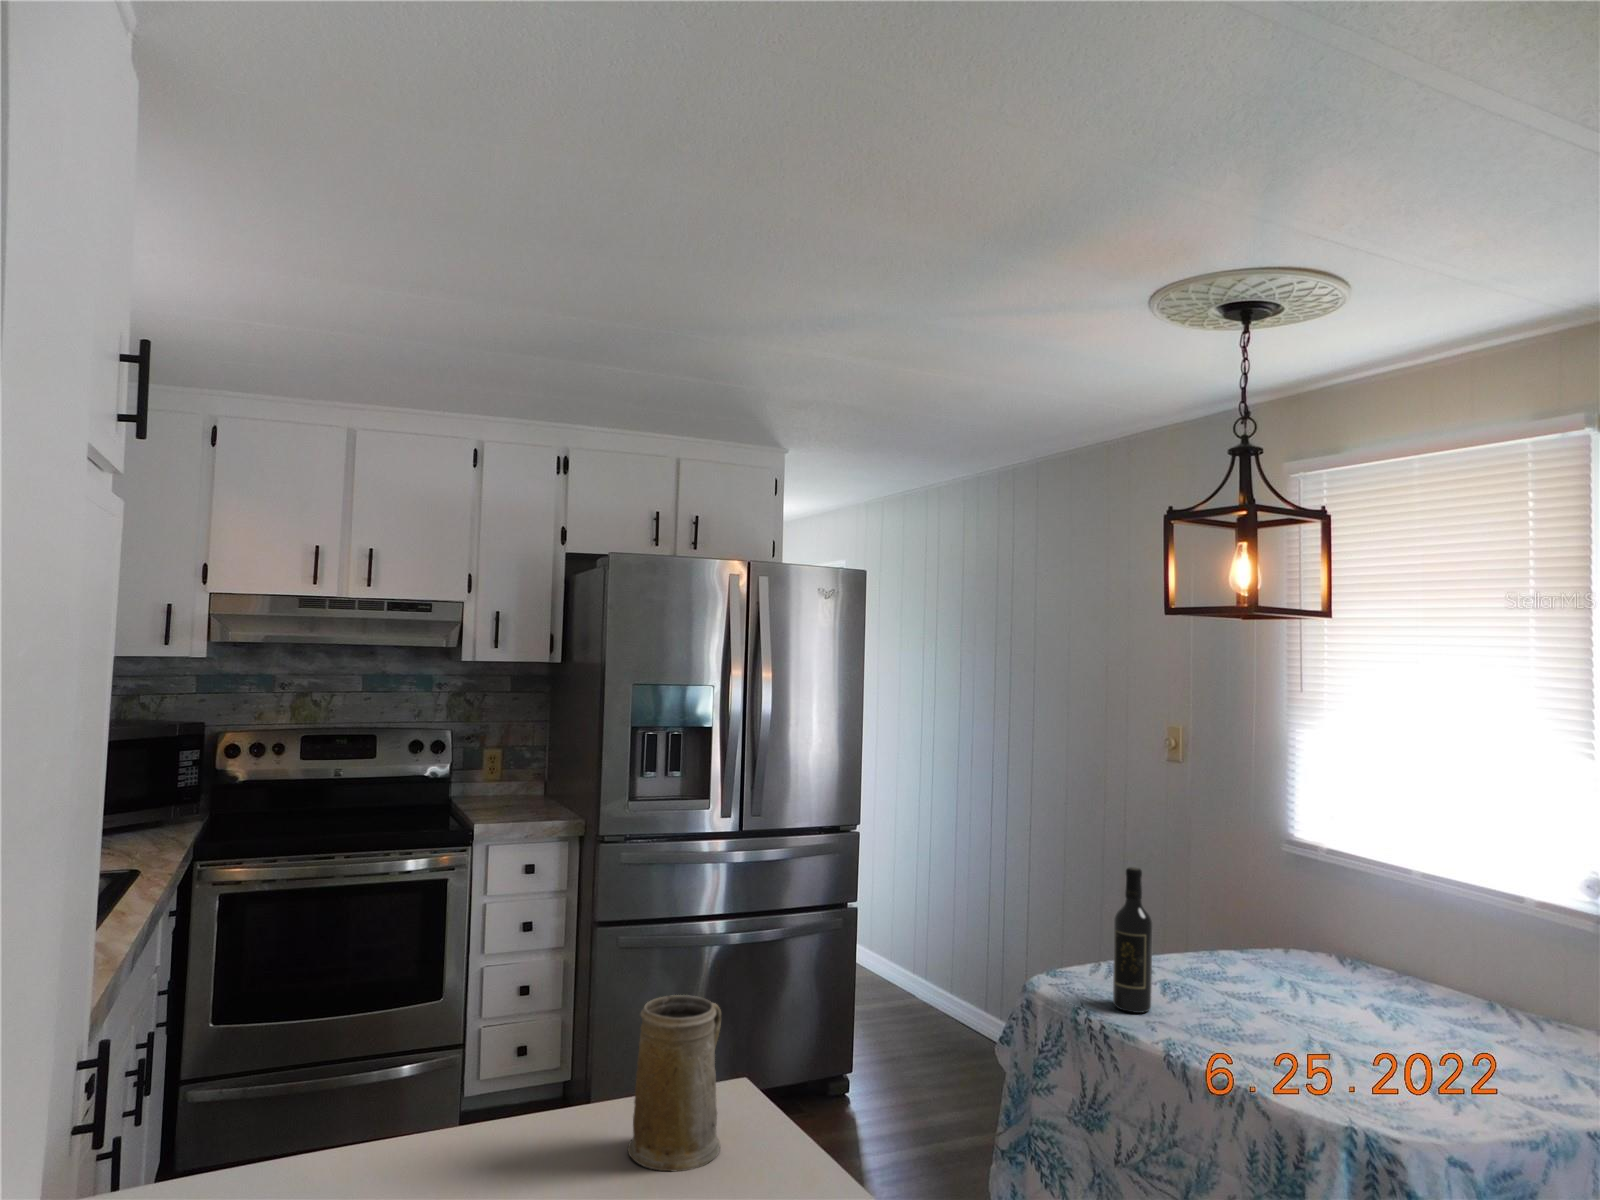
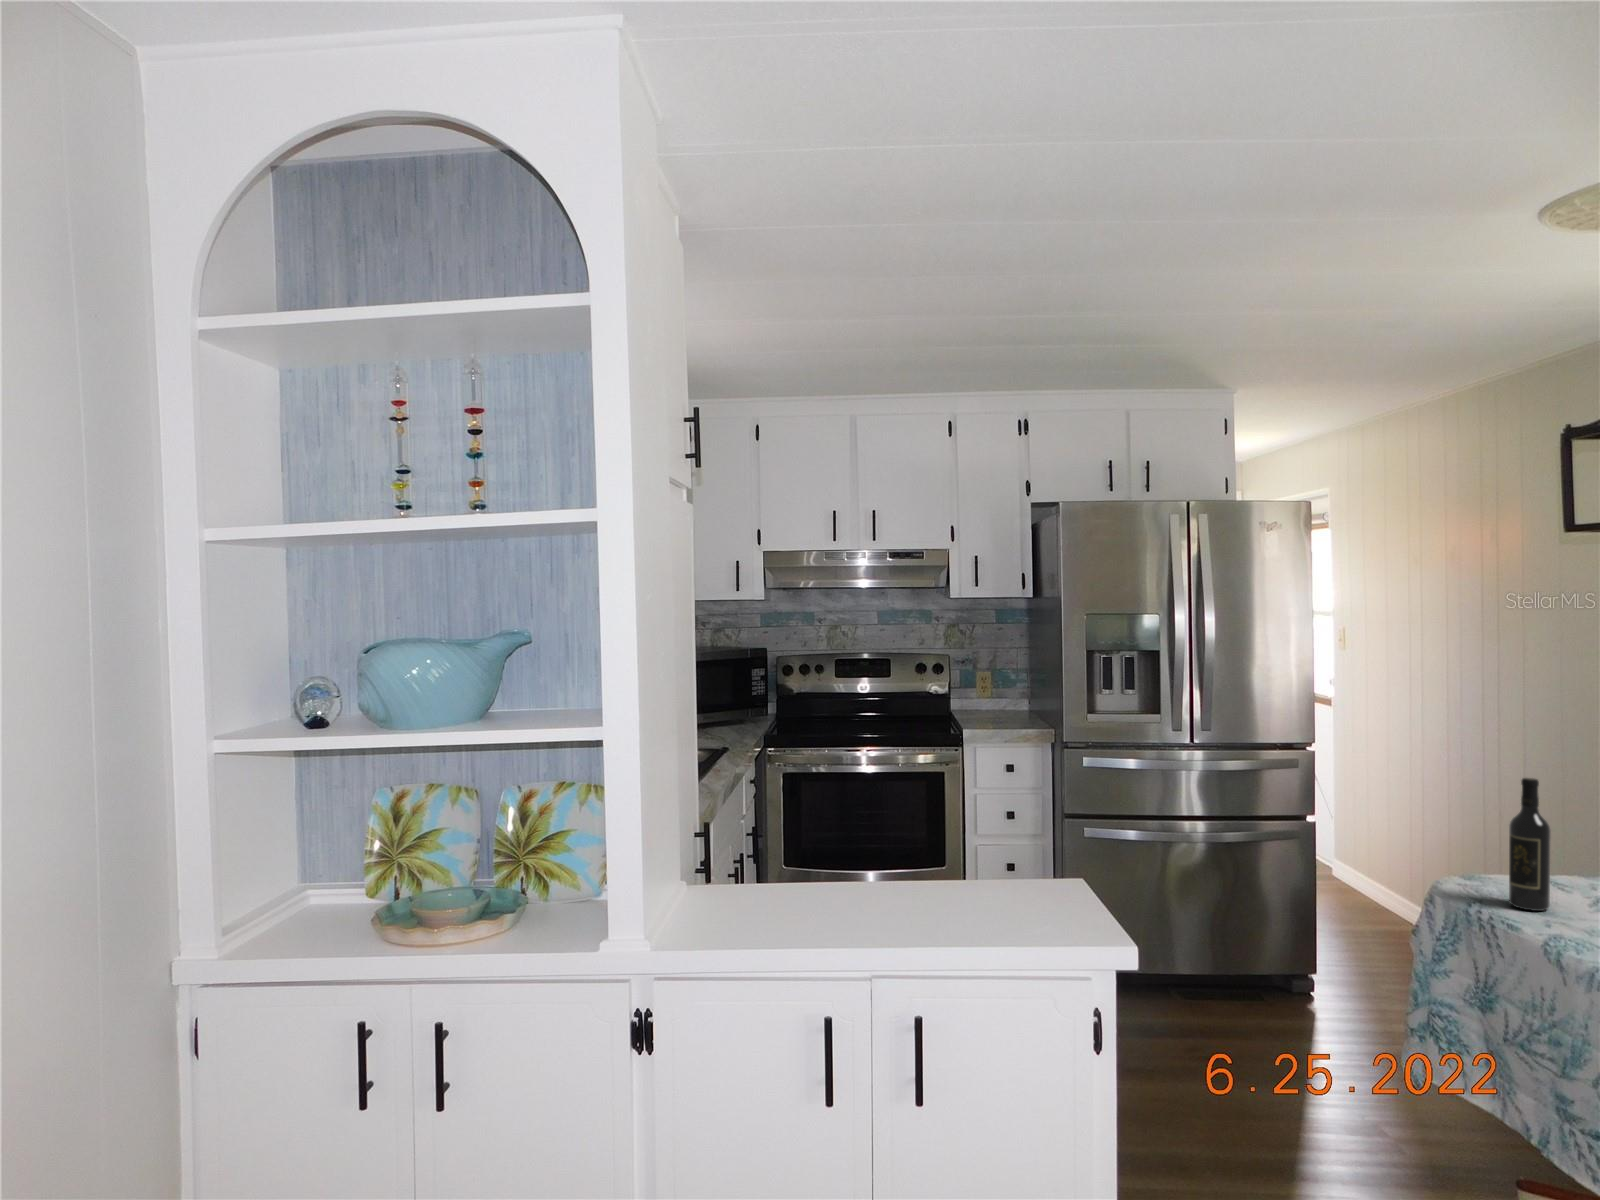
mug: present [628,995,721,1172] -> none [986,808,1047,907]

